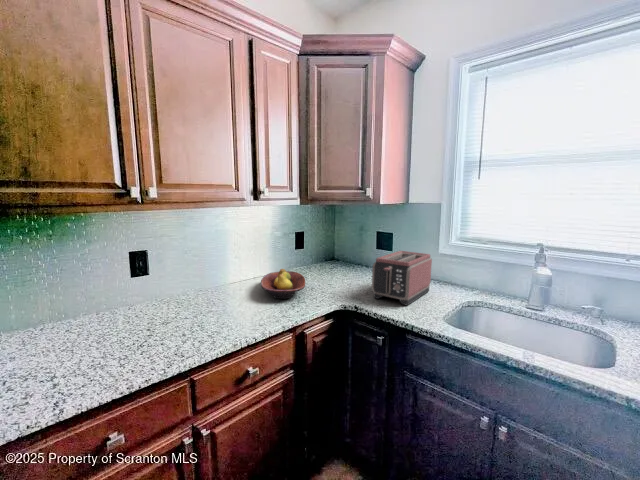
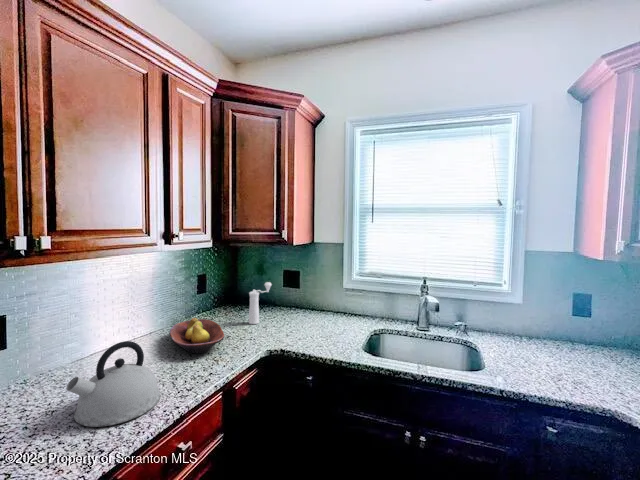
pepper mill: none [336,242,360,282] -> present [249,282,272,324]
toaster: present [372,251,432,305] -> none [293,288,341,342]
kettle: none [169,277,239,339] -> present [66,341,160,427]

